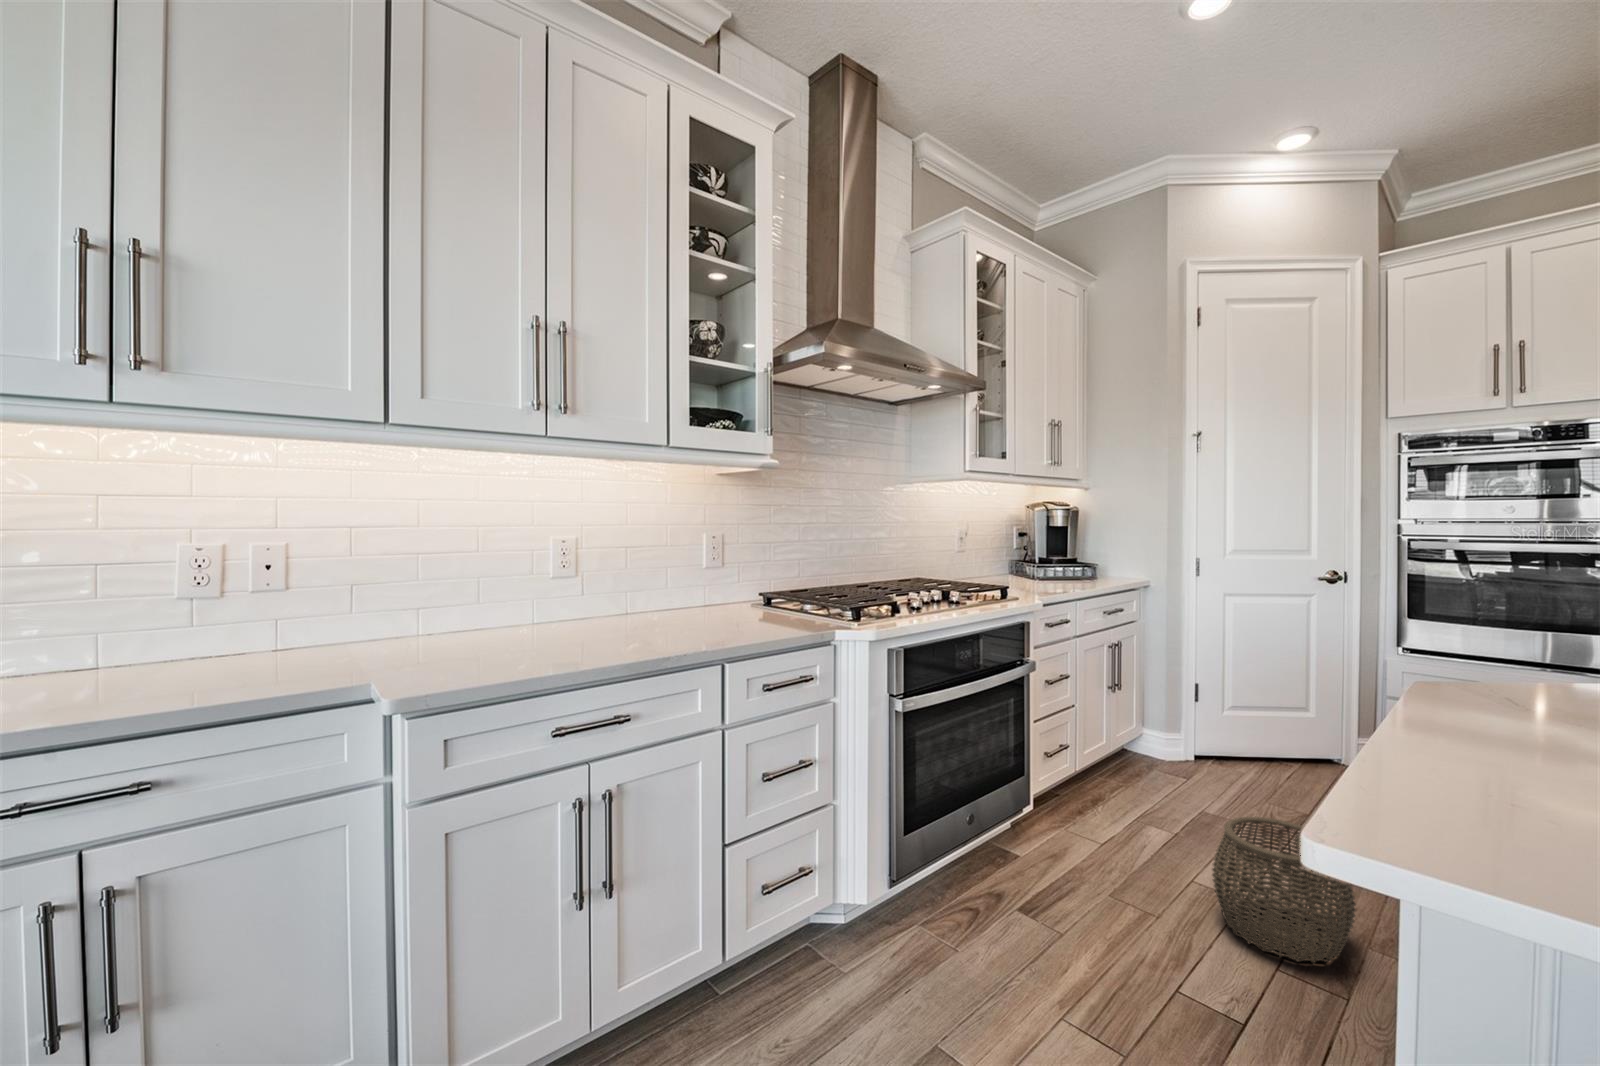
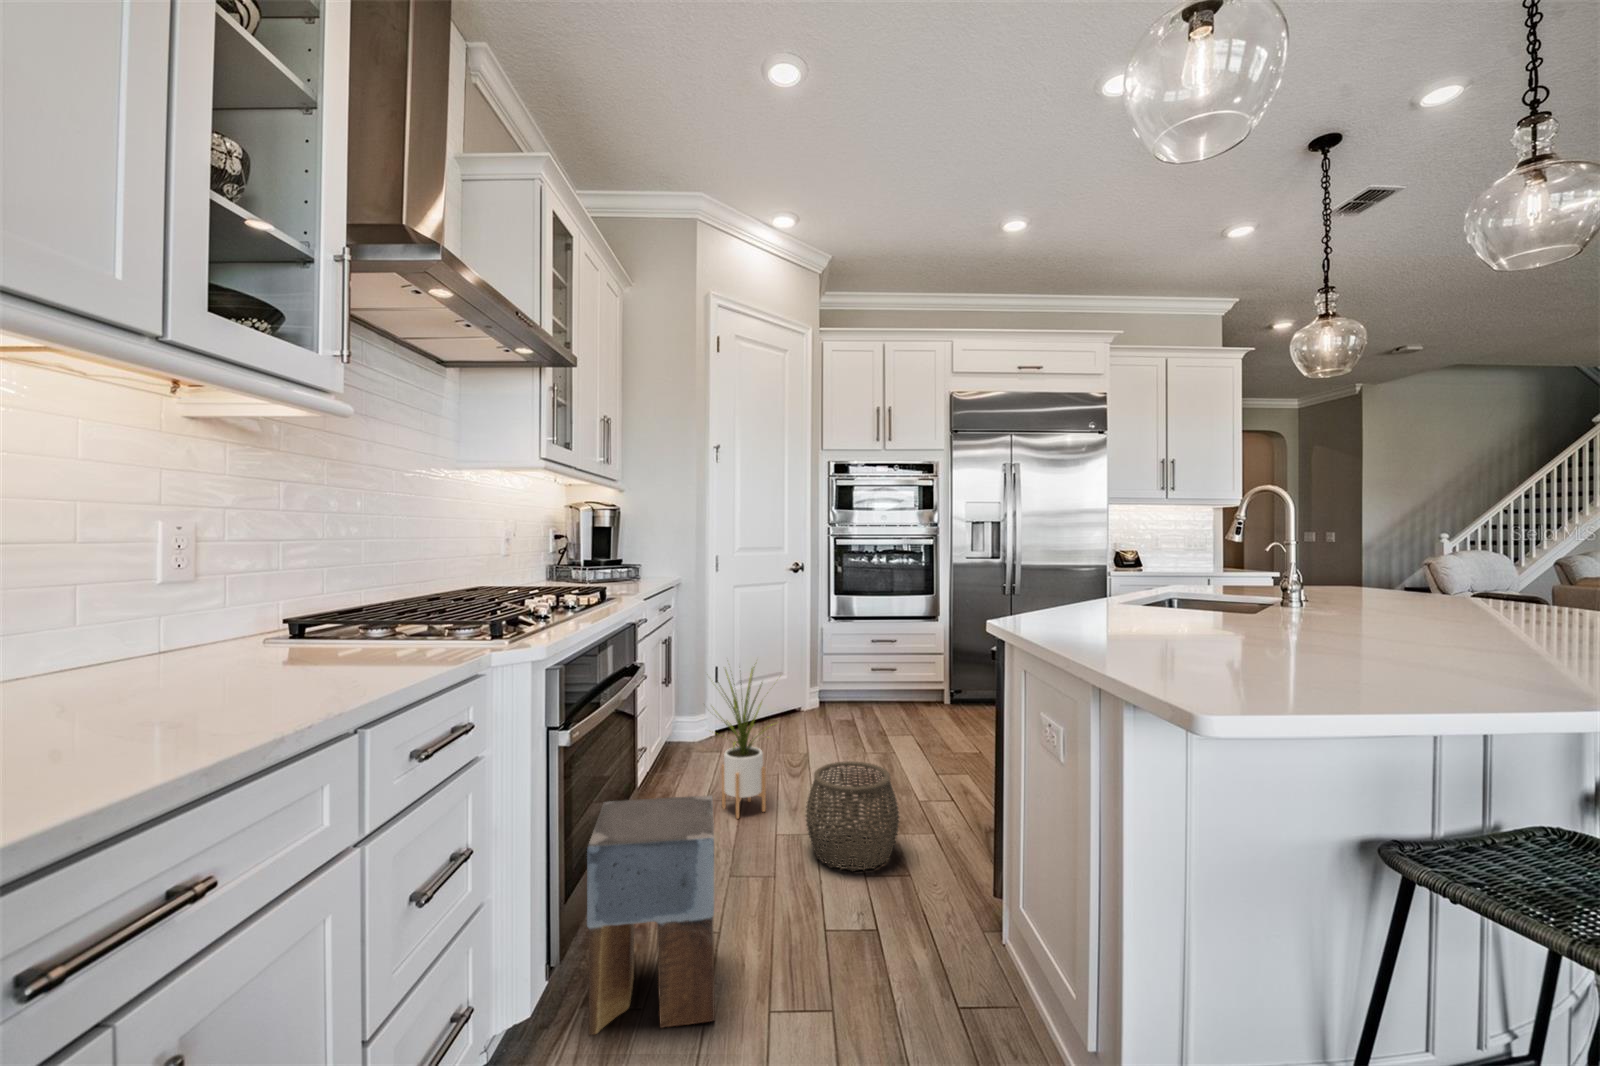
house plant: none [1116,670,1223,851] -> present [713,667,766,819]
stool: none [907,771,1043,996] -> present [587,795,715,1035]

